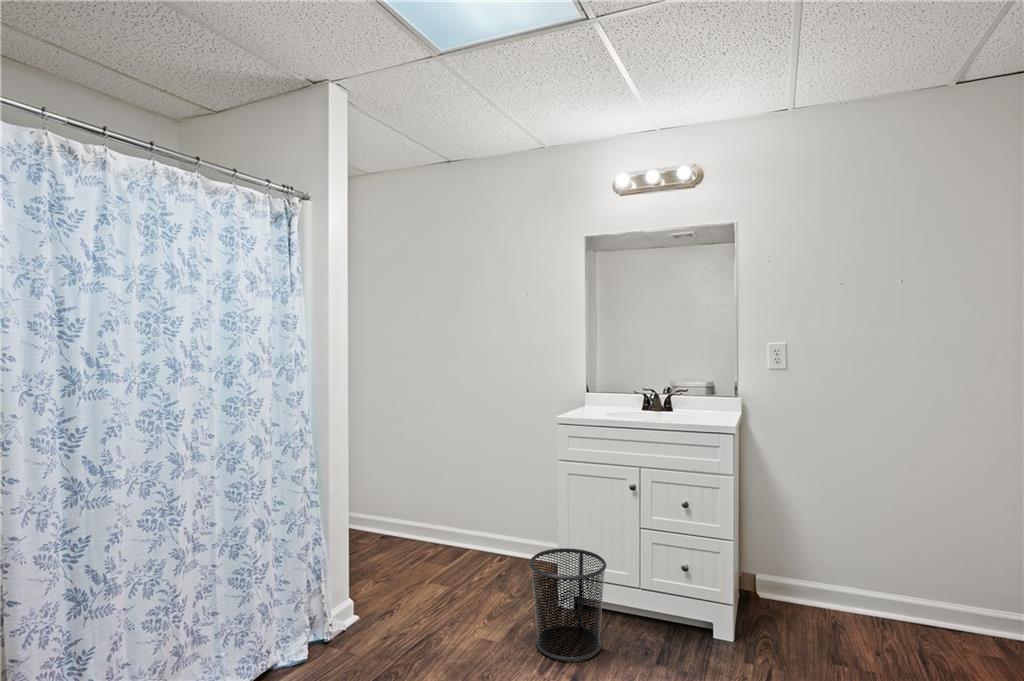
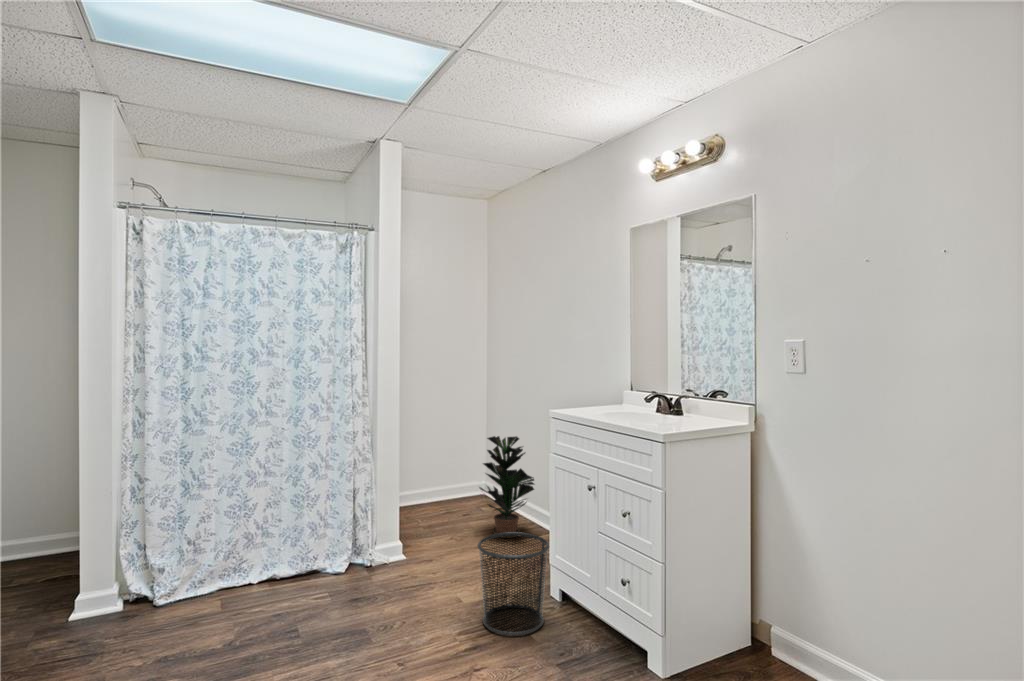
potted plant: none [392,447,461,565] -> present [479,436,534,538]

